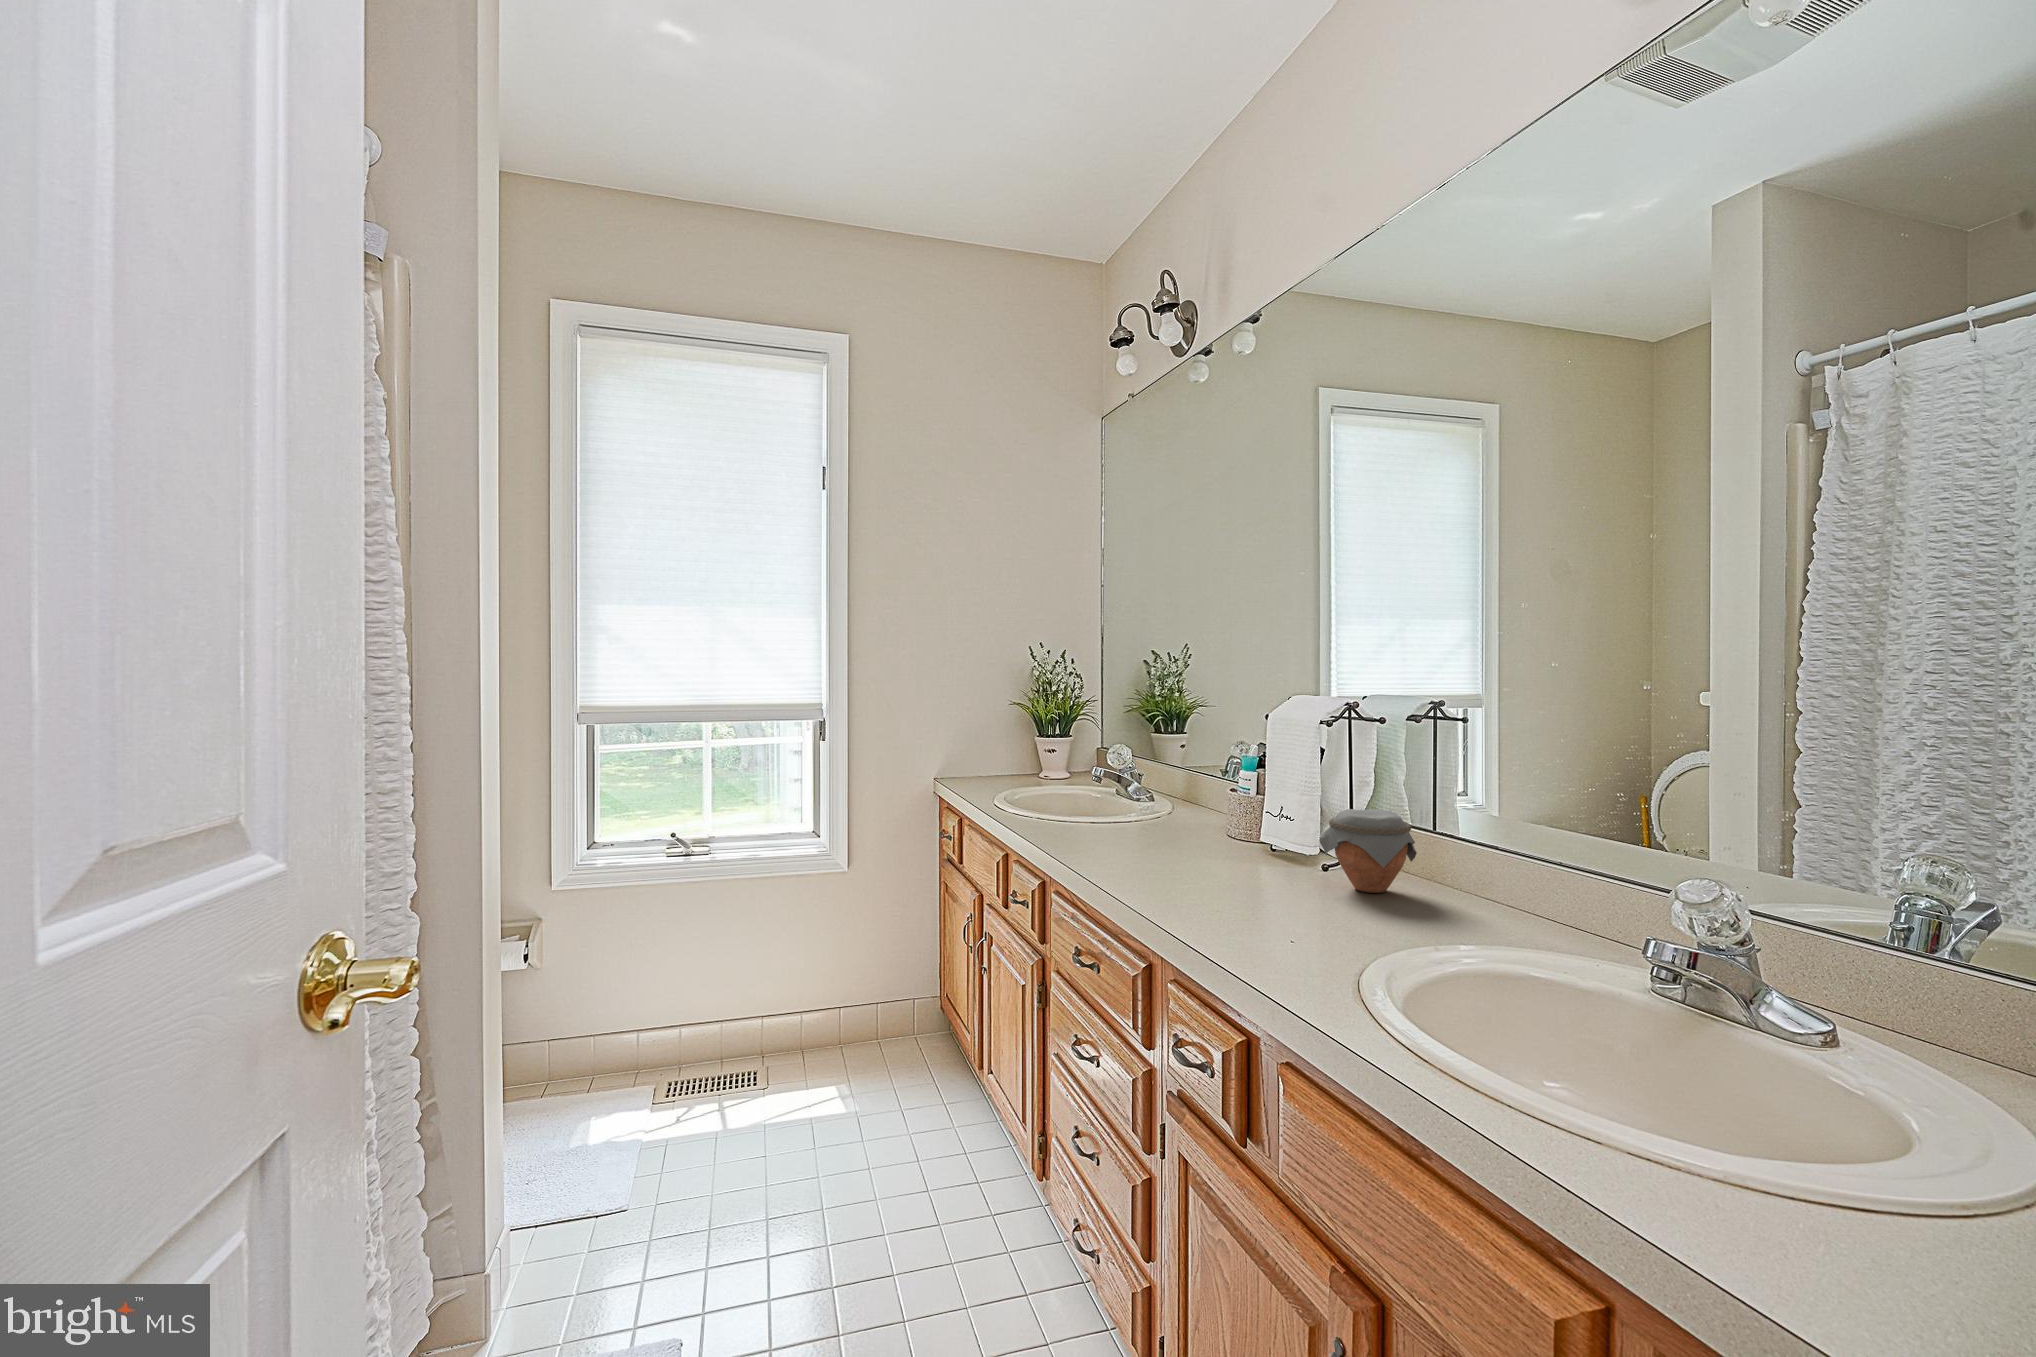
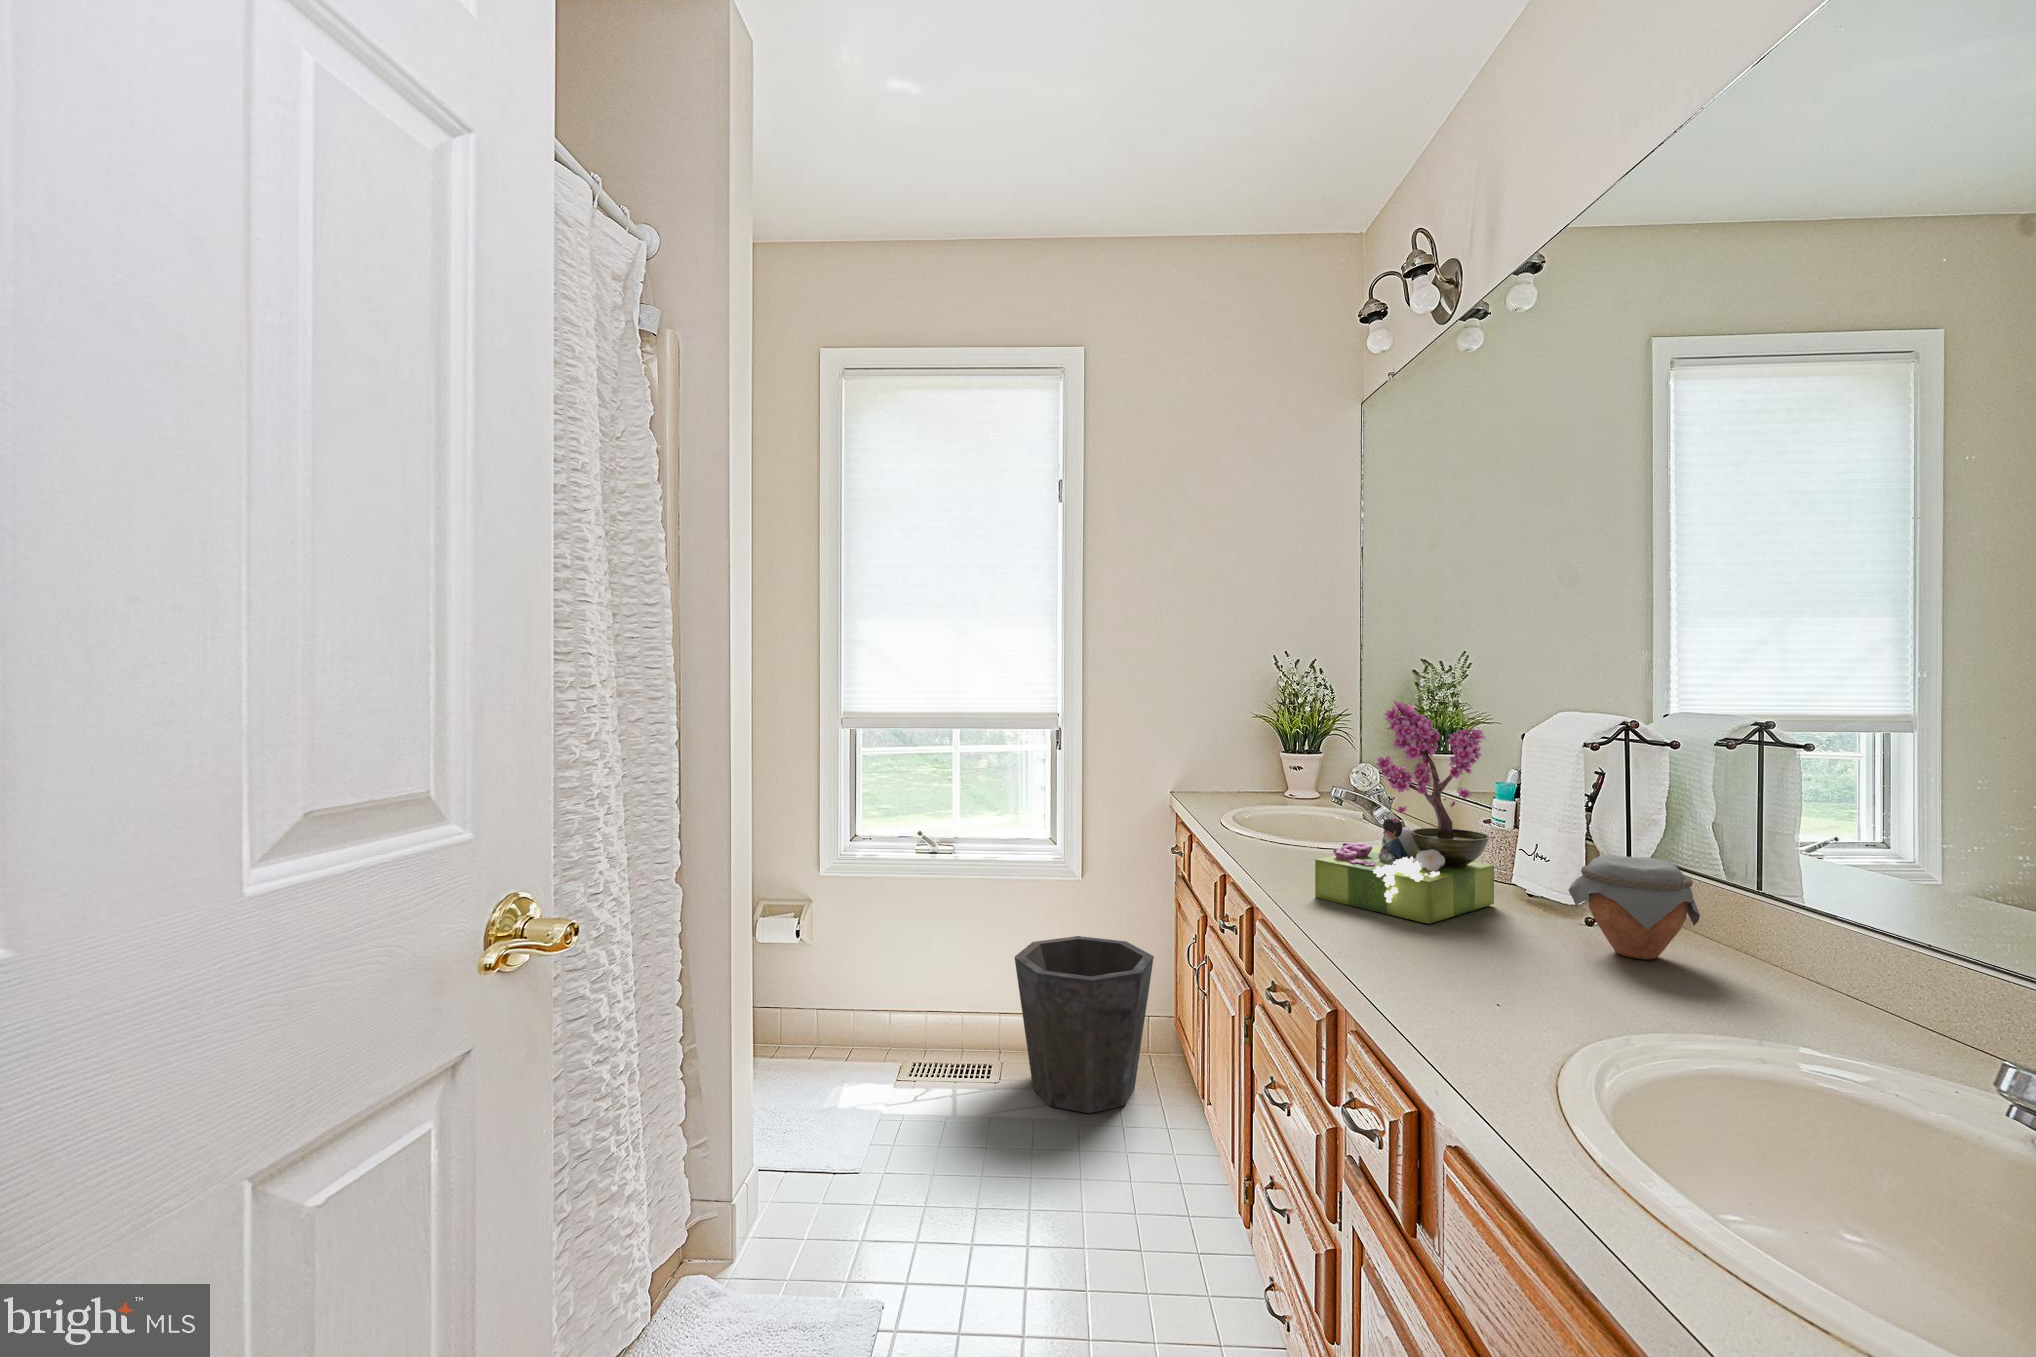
flower arrangement: none [1107,683,1250,880] -> present [1315,701,1494,924]
waste bin: none [785,928,924,1101] -> present [1015,936,1154,1113]

